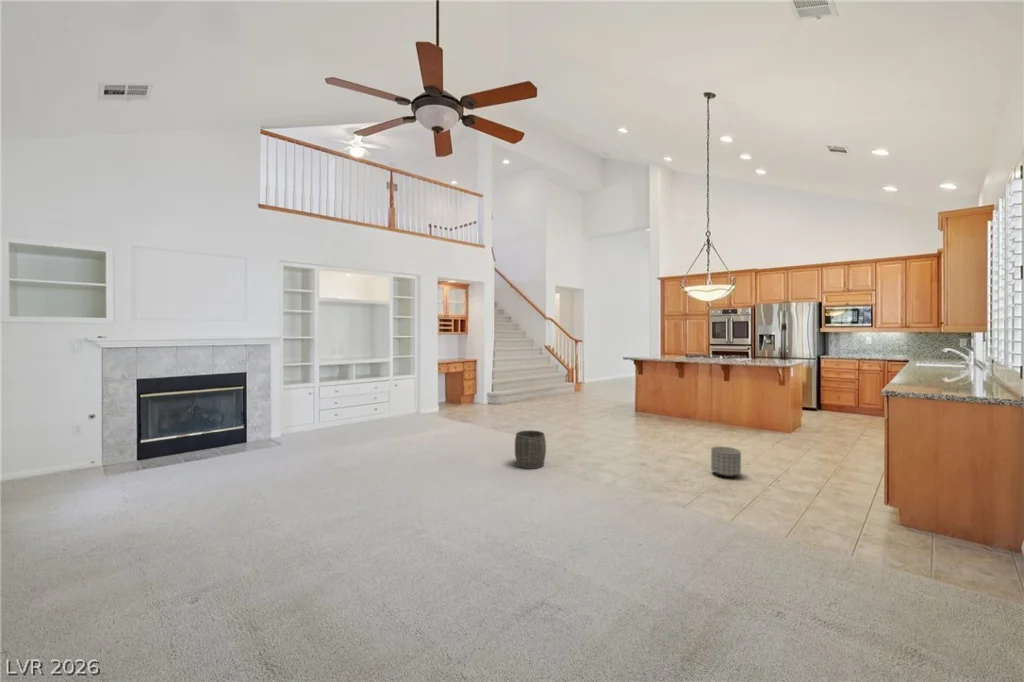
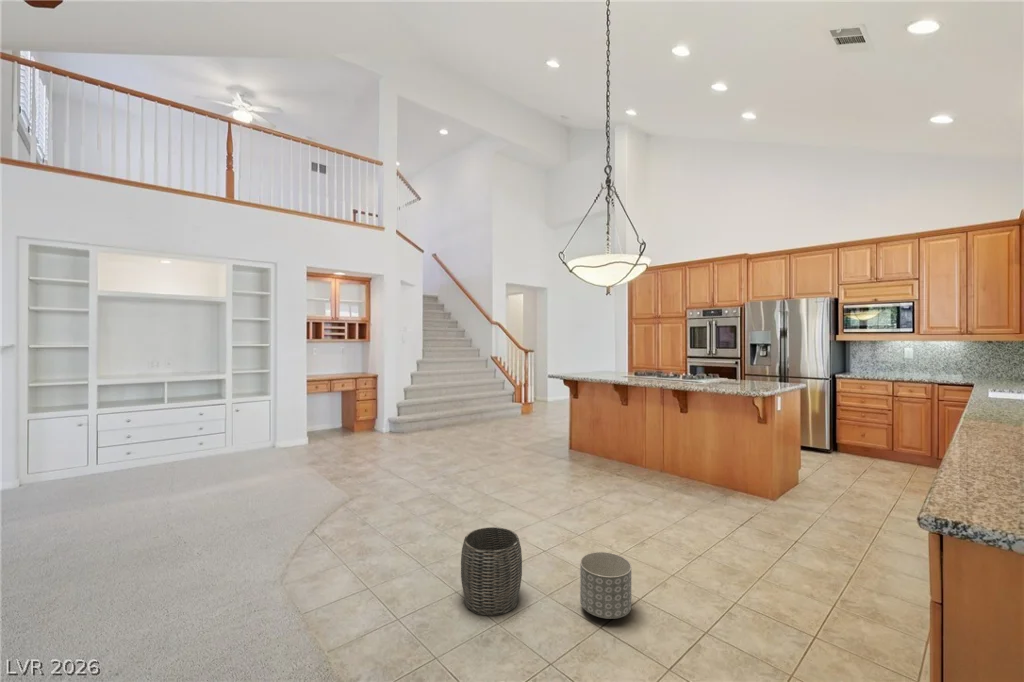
woven basket: present [515,430,546,469] -> present [461,527,522,616]

